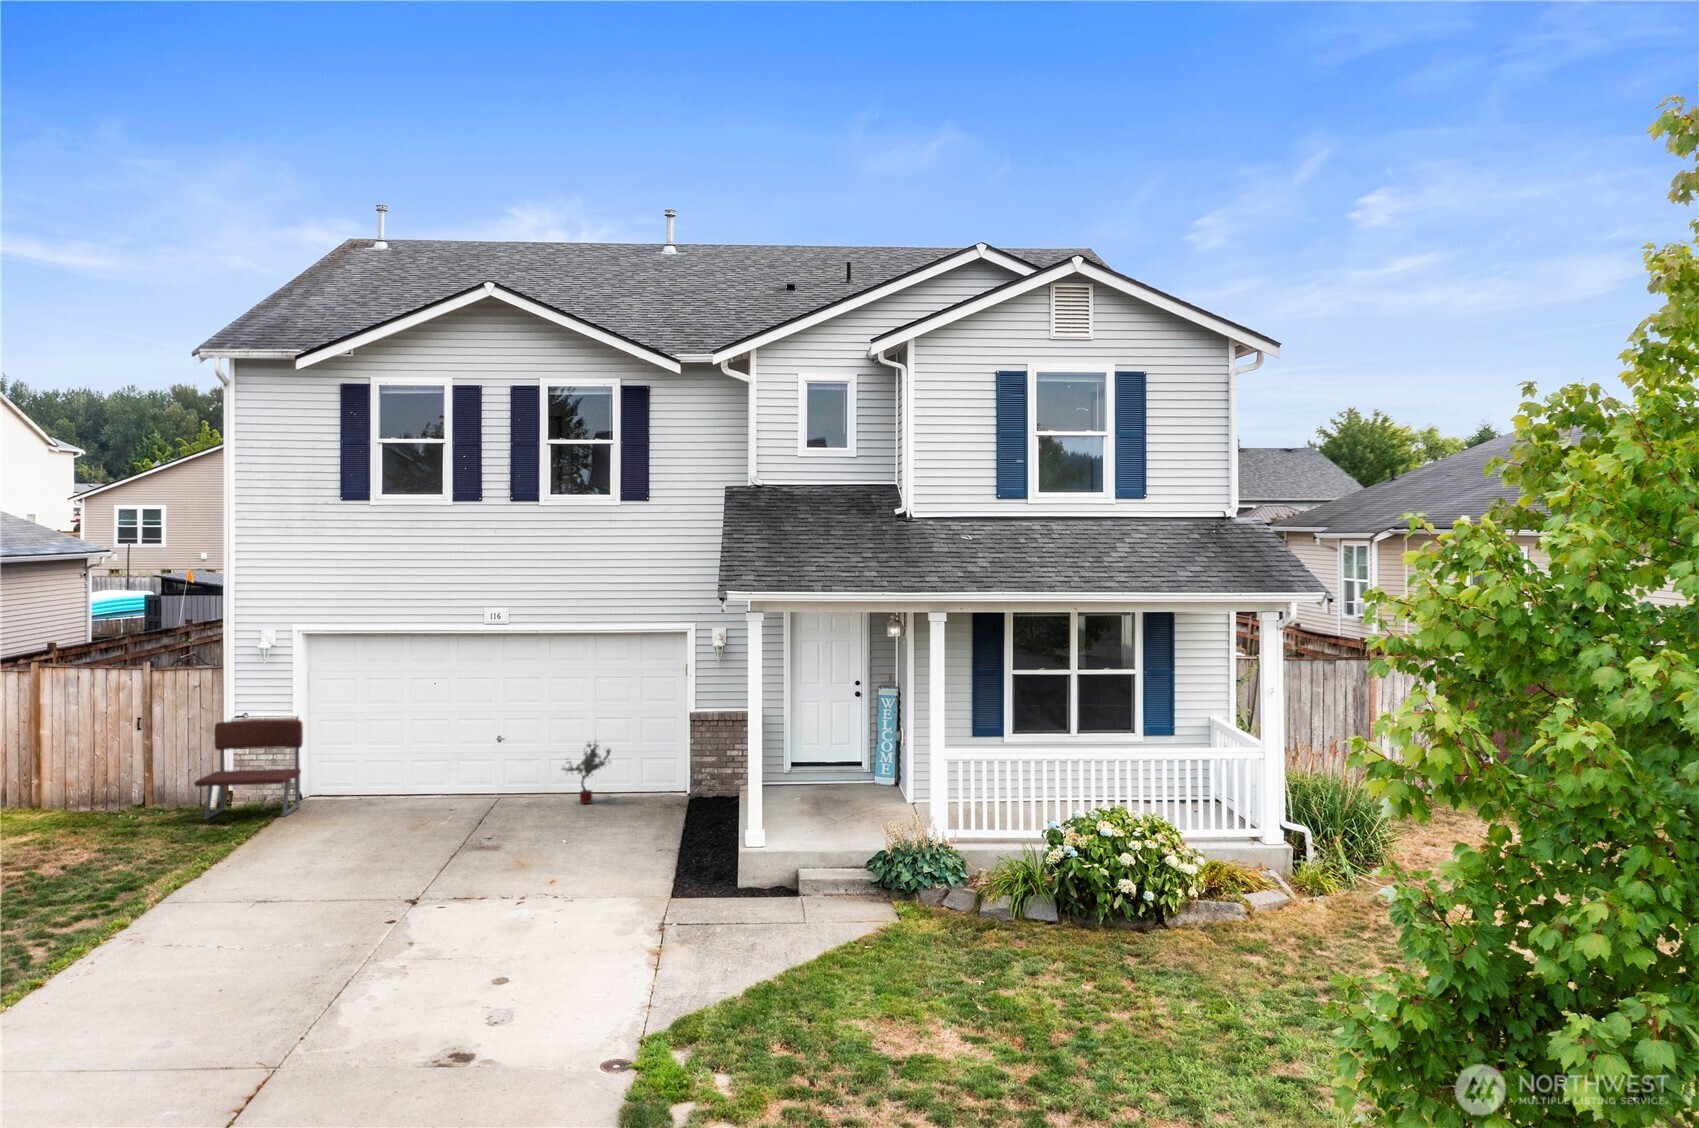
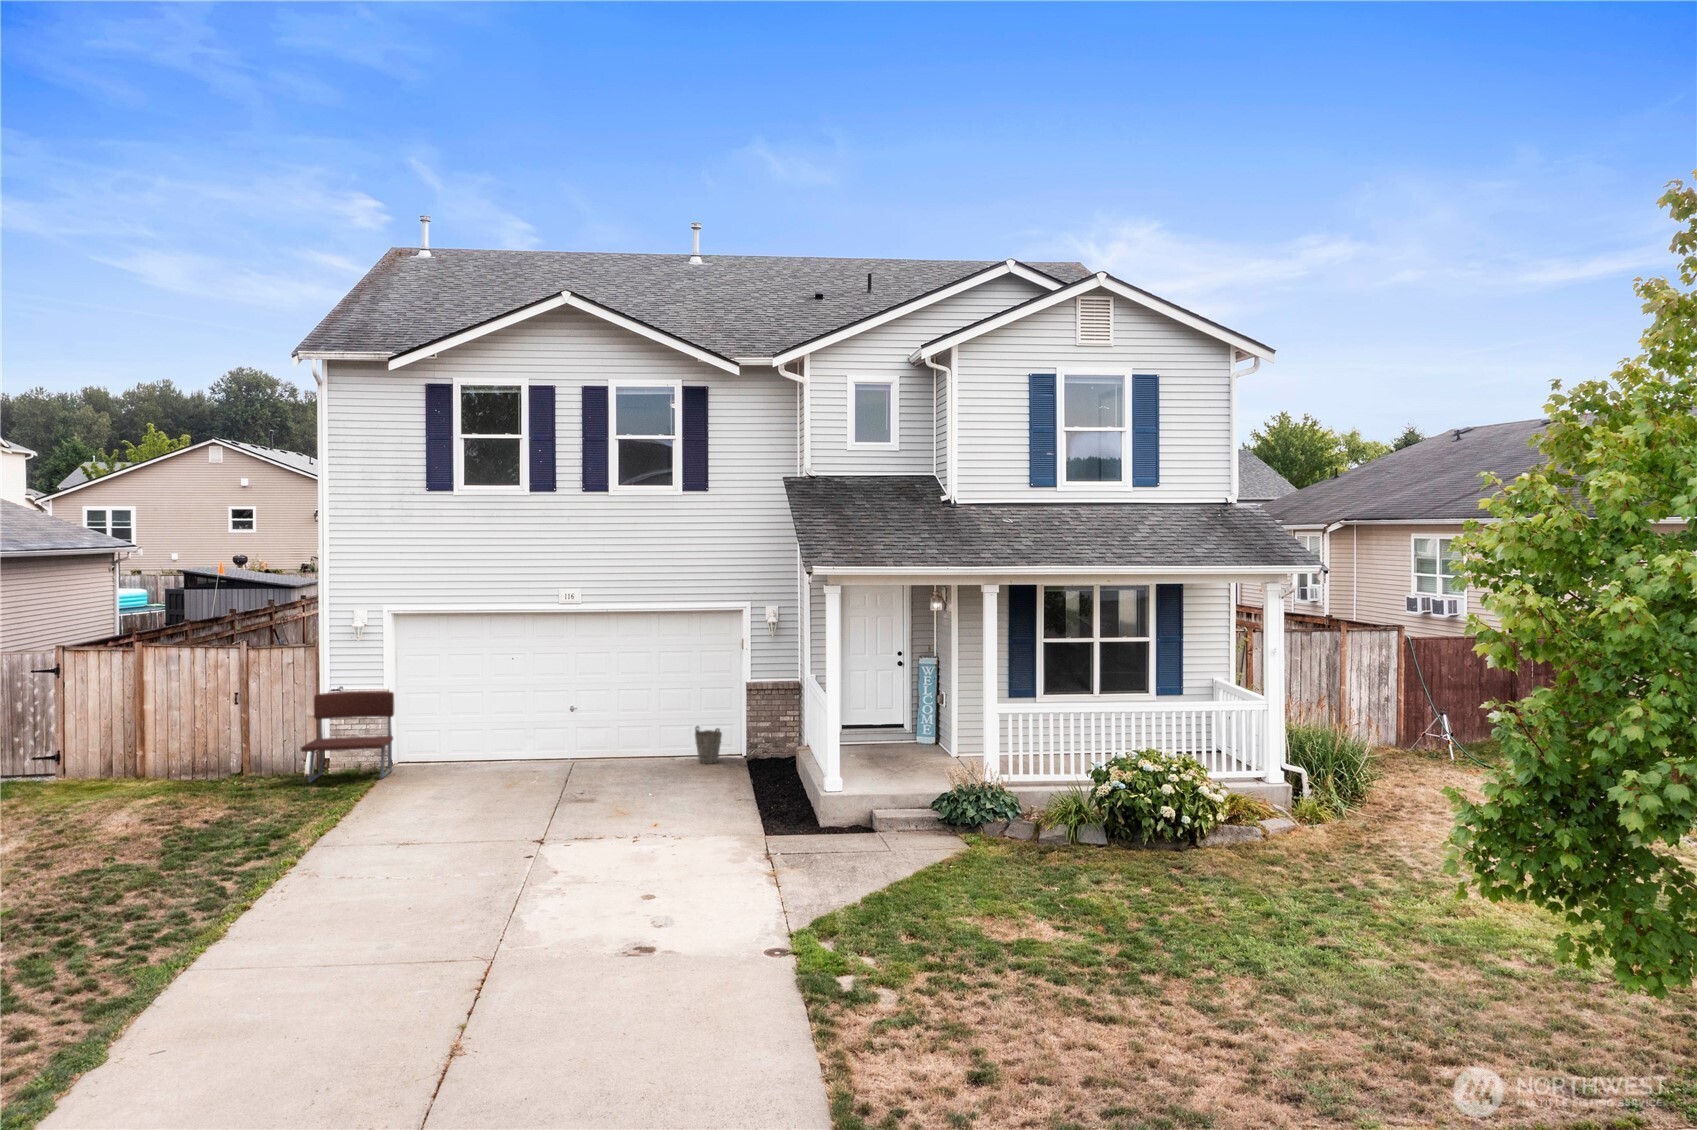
potted tree: present [563,744,611,804] -> none [631,707,678,765]
bucket: none [630,761,661,804] -> present [695,726,722,764]

